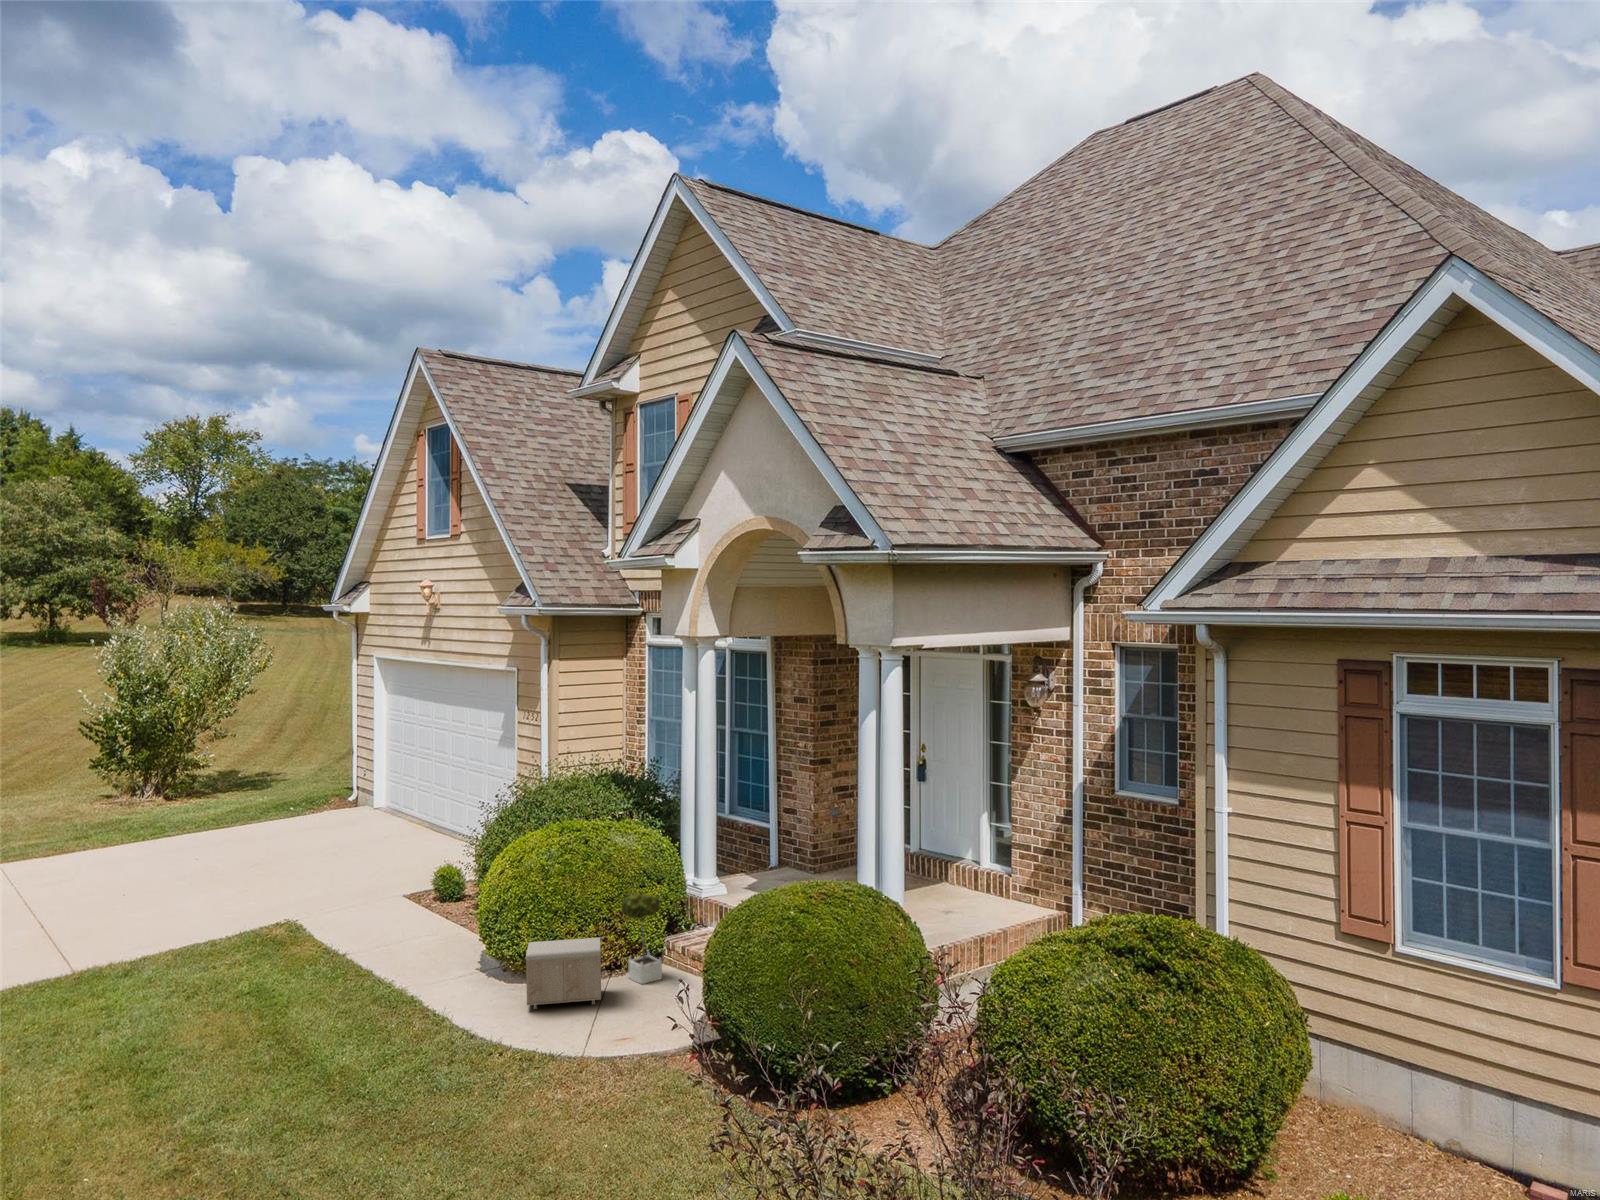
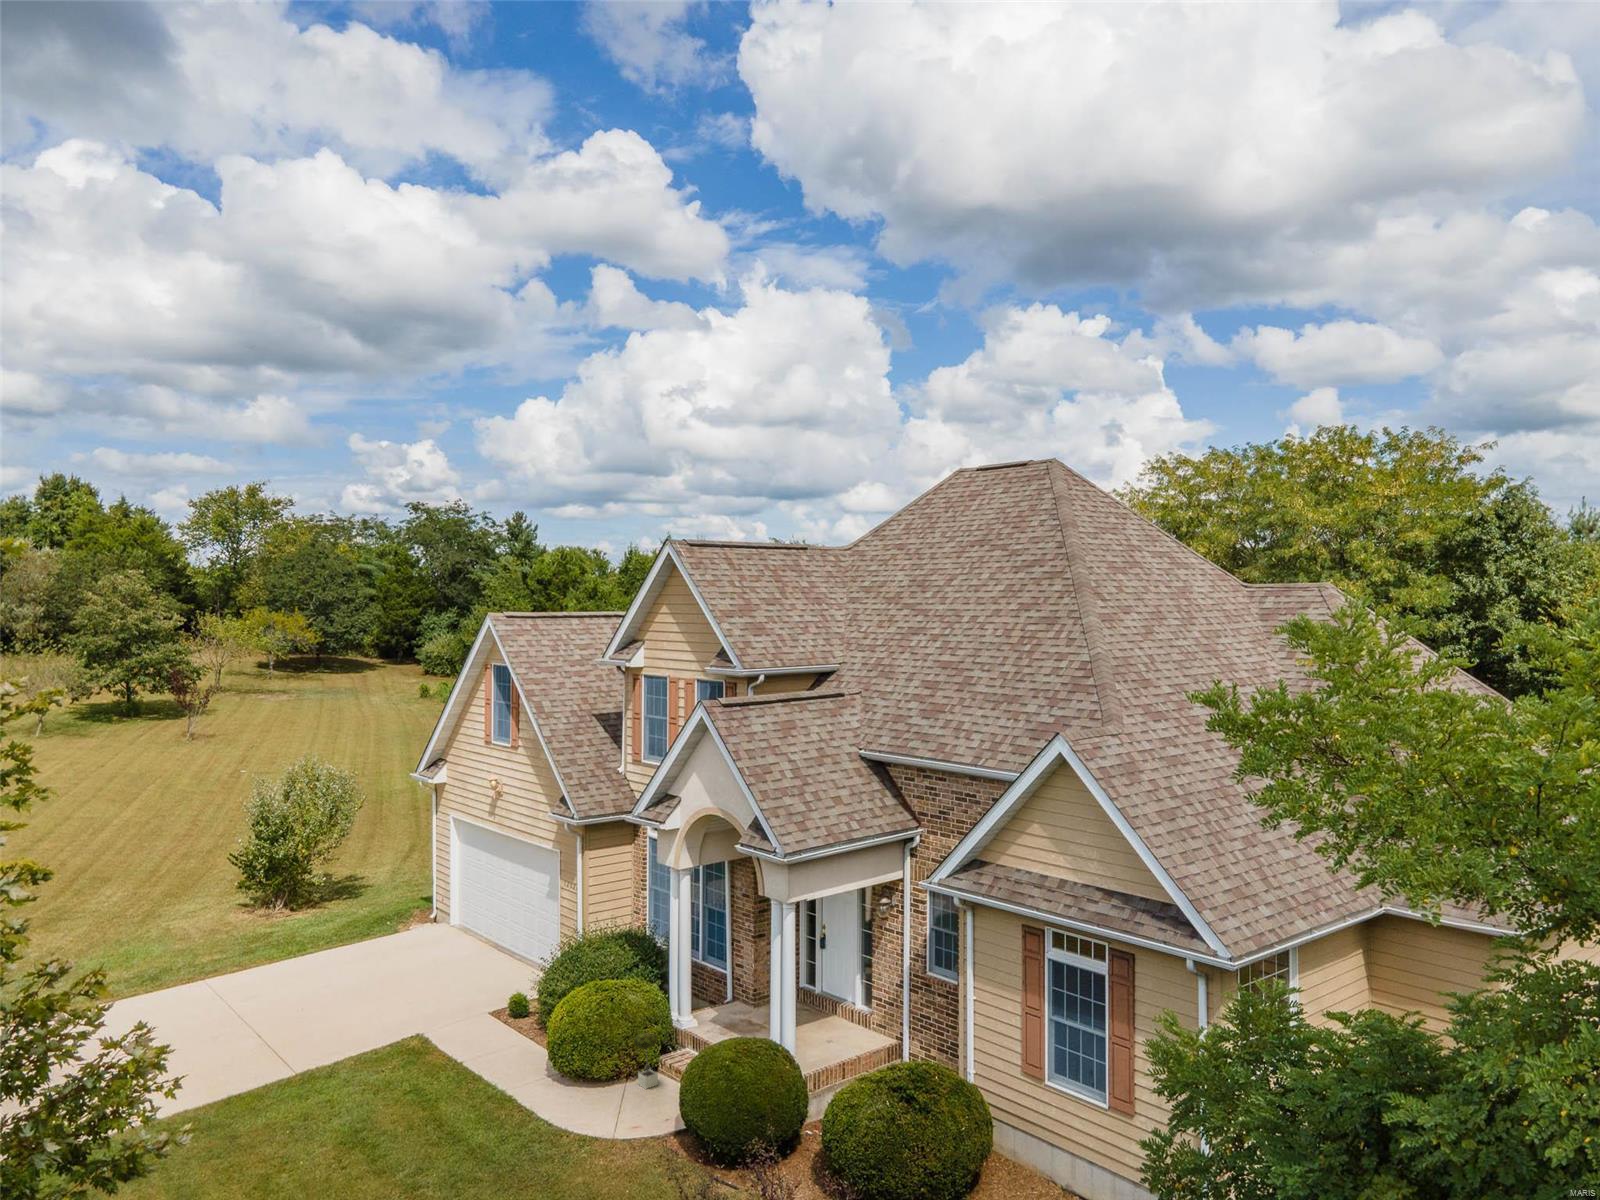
storage bench: present [526,937,601,1009] -> none [579,1062,622,1107]

